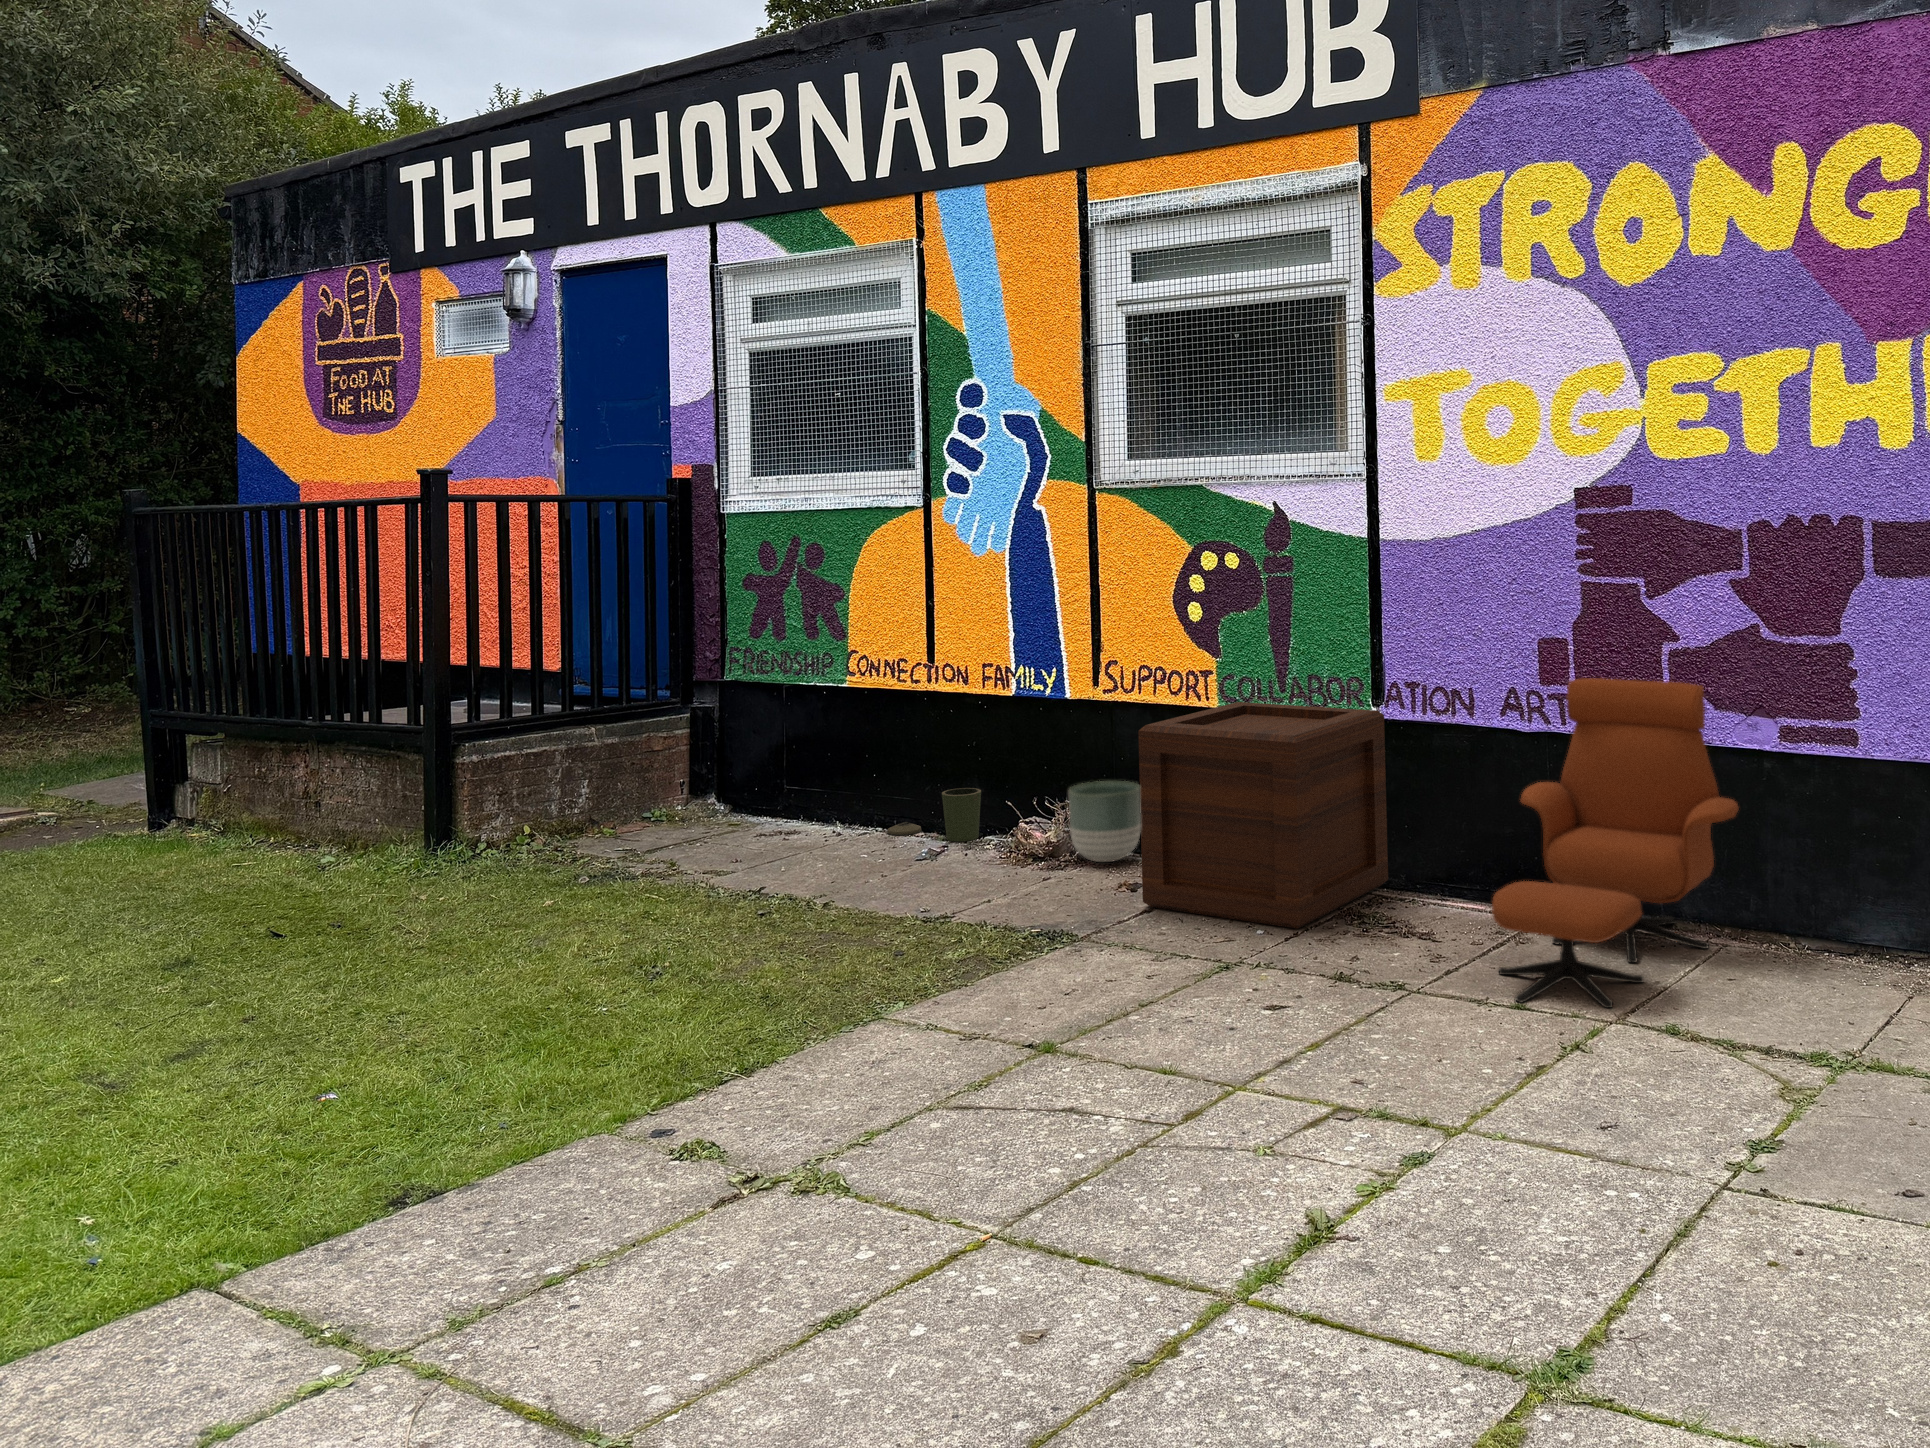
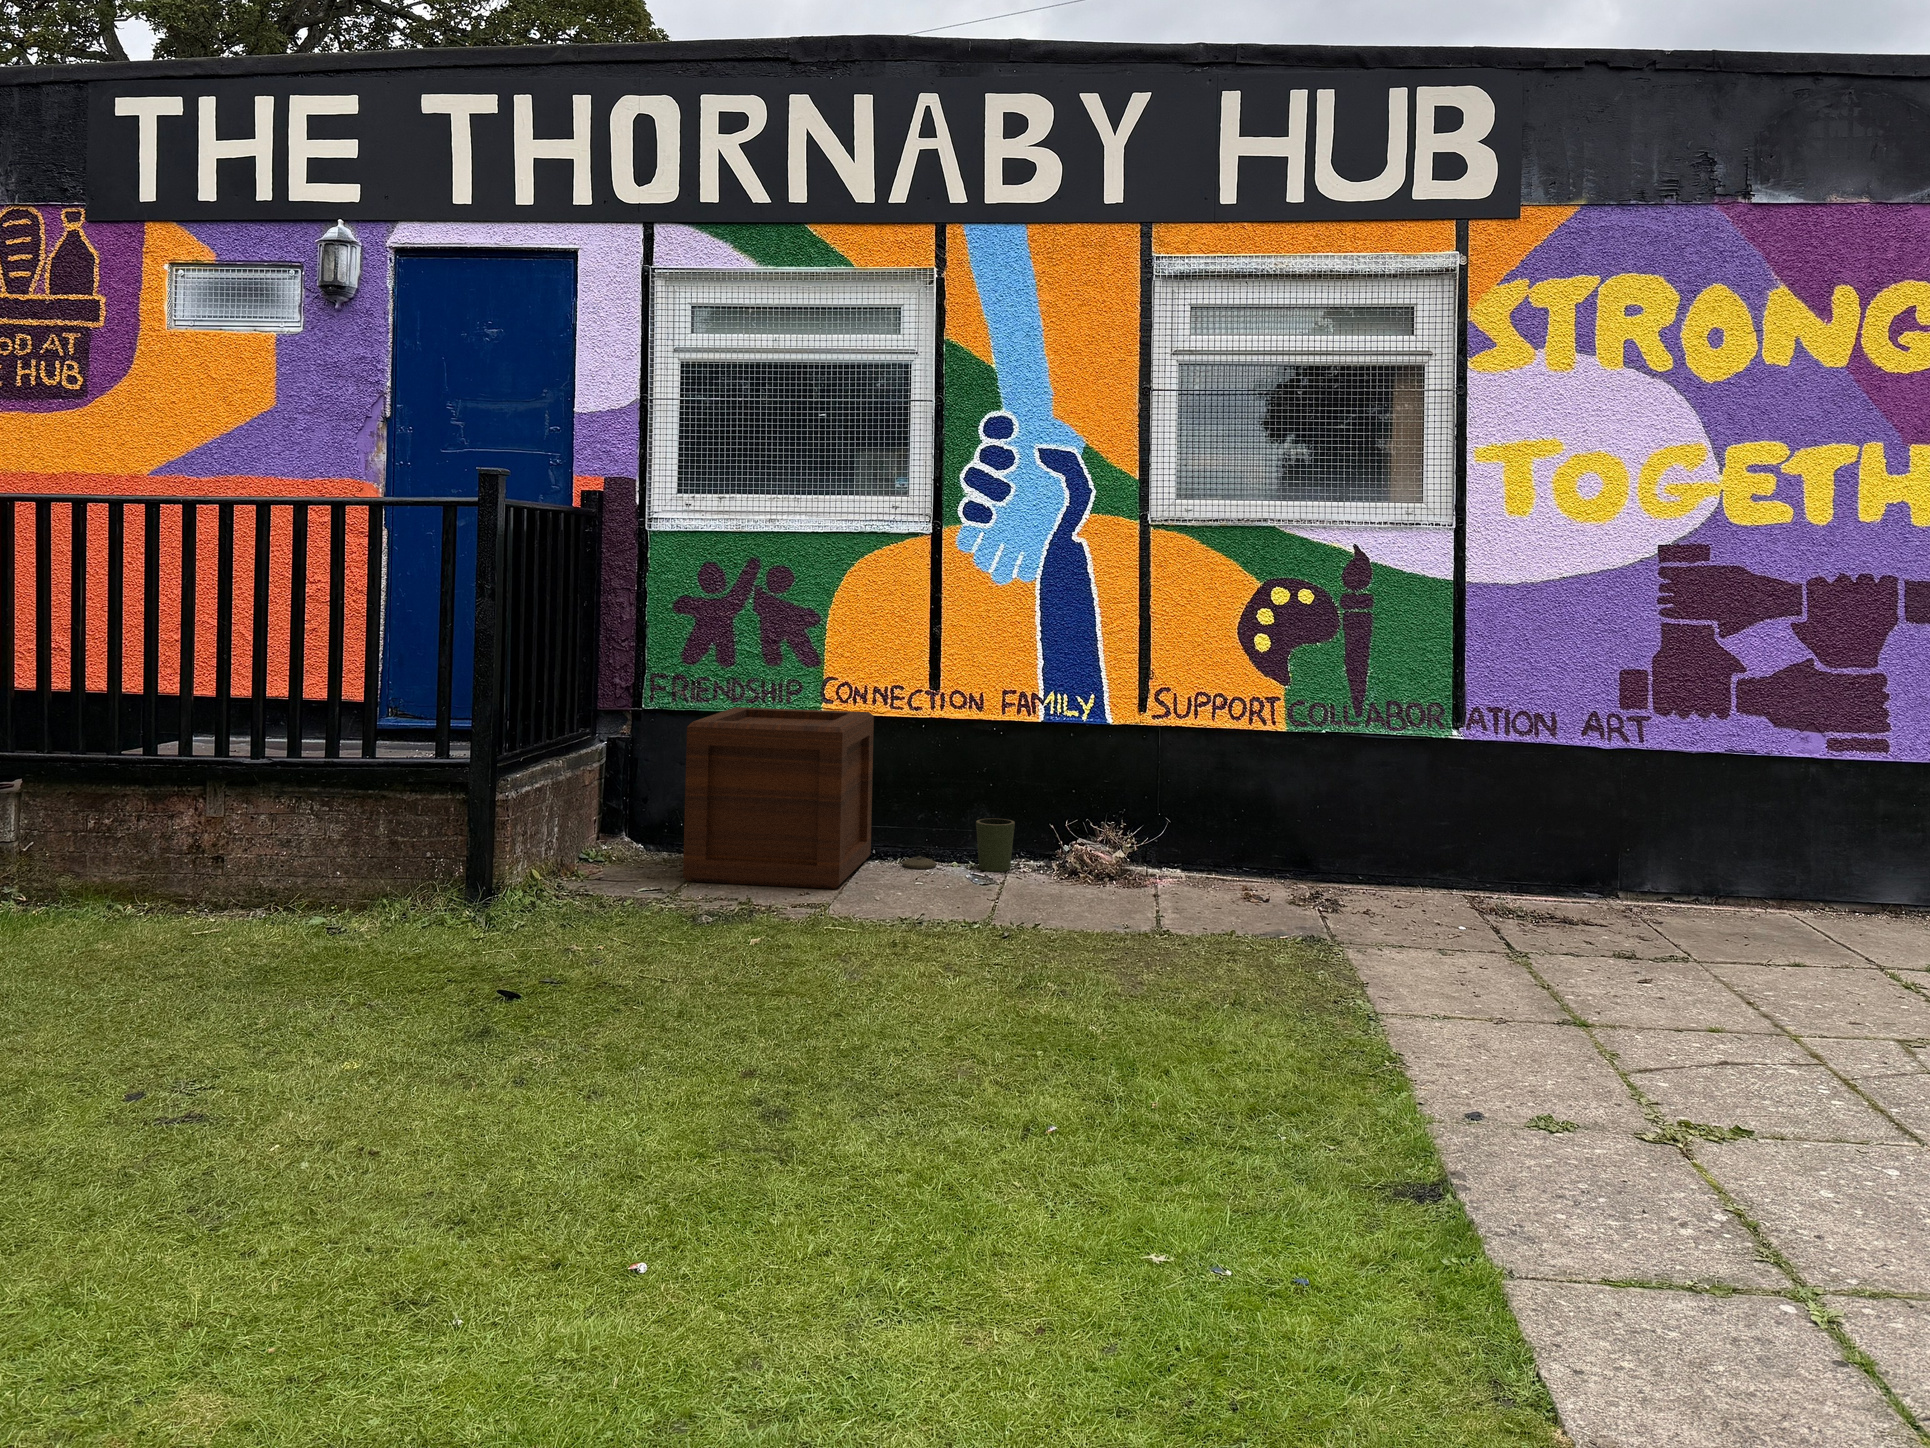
lounge chair: present [1492,678,1739,1008] -> none [1647,700,1857,955]
wooden crate: present [1138,702,1388,929] -> present [683,707,874,889]
planter: present [1069,781,1141,862] -> none [1153,804,1221,881]

